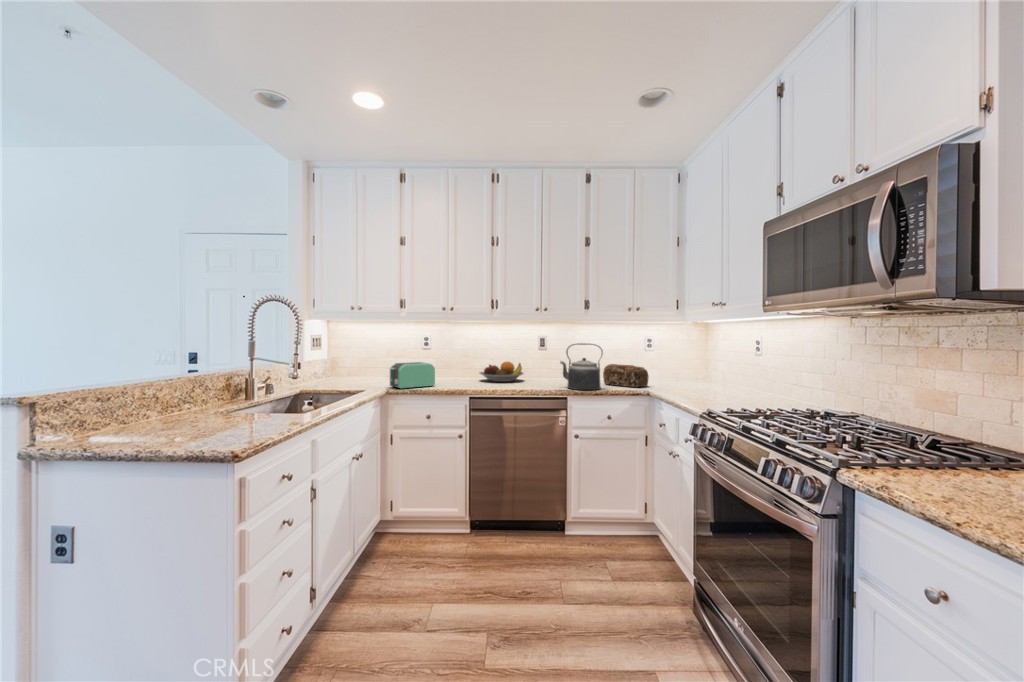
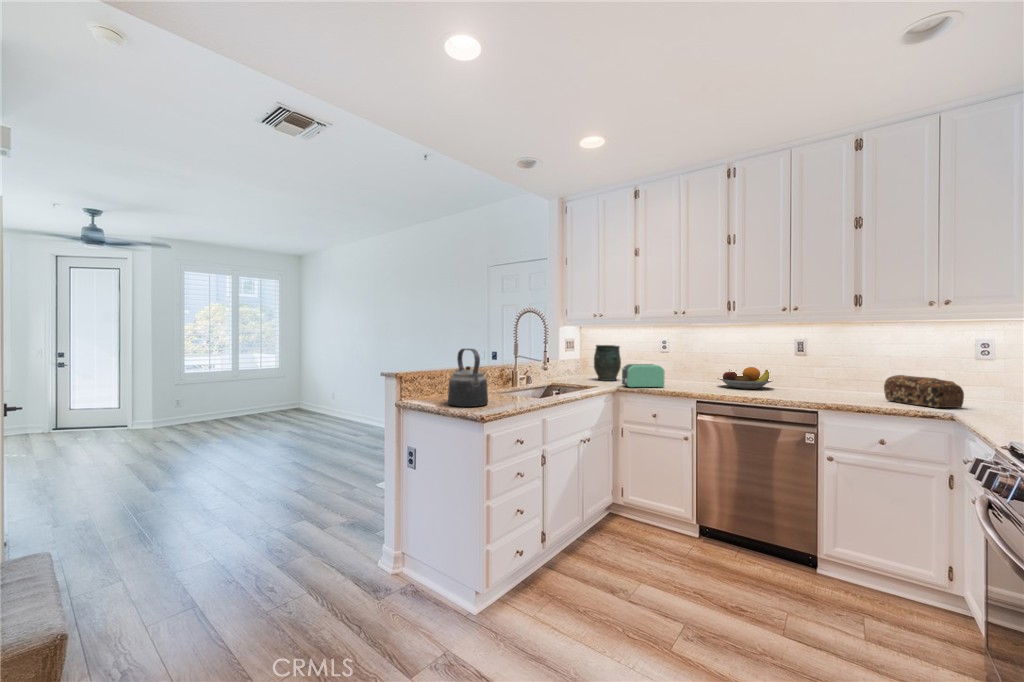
vase: none [350,342,382,383] -> present [594,345,621,381]
kettle: present [560,343,603,390] -> present [448,349,488,407]

